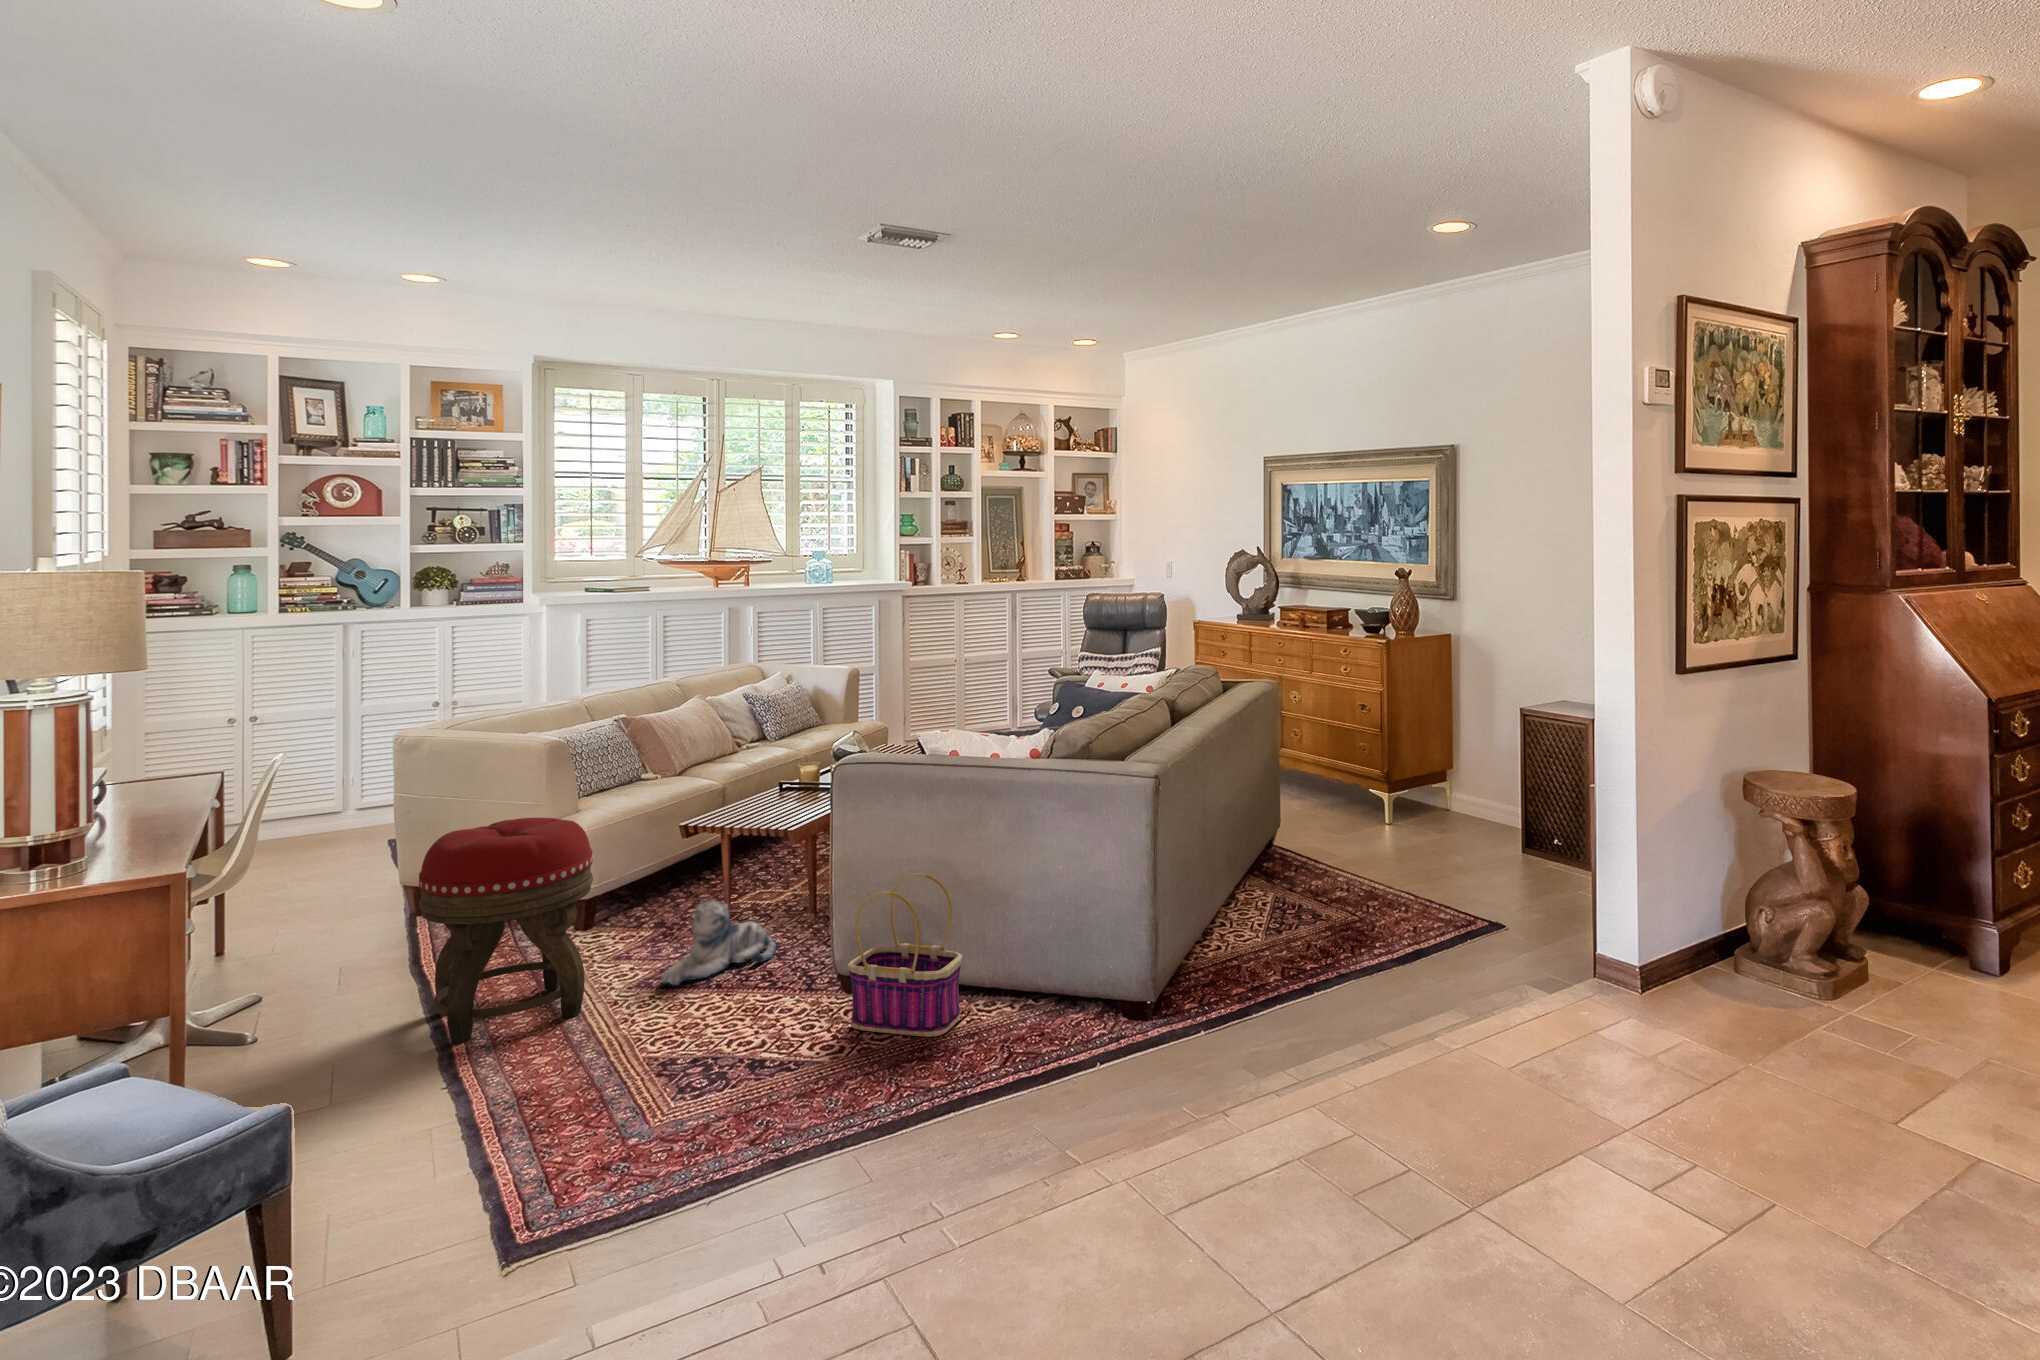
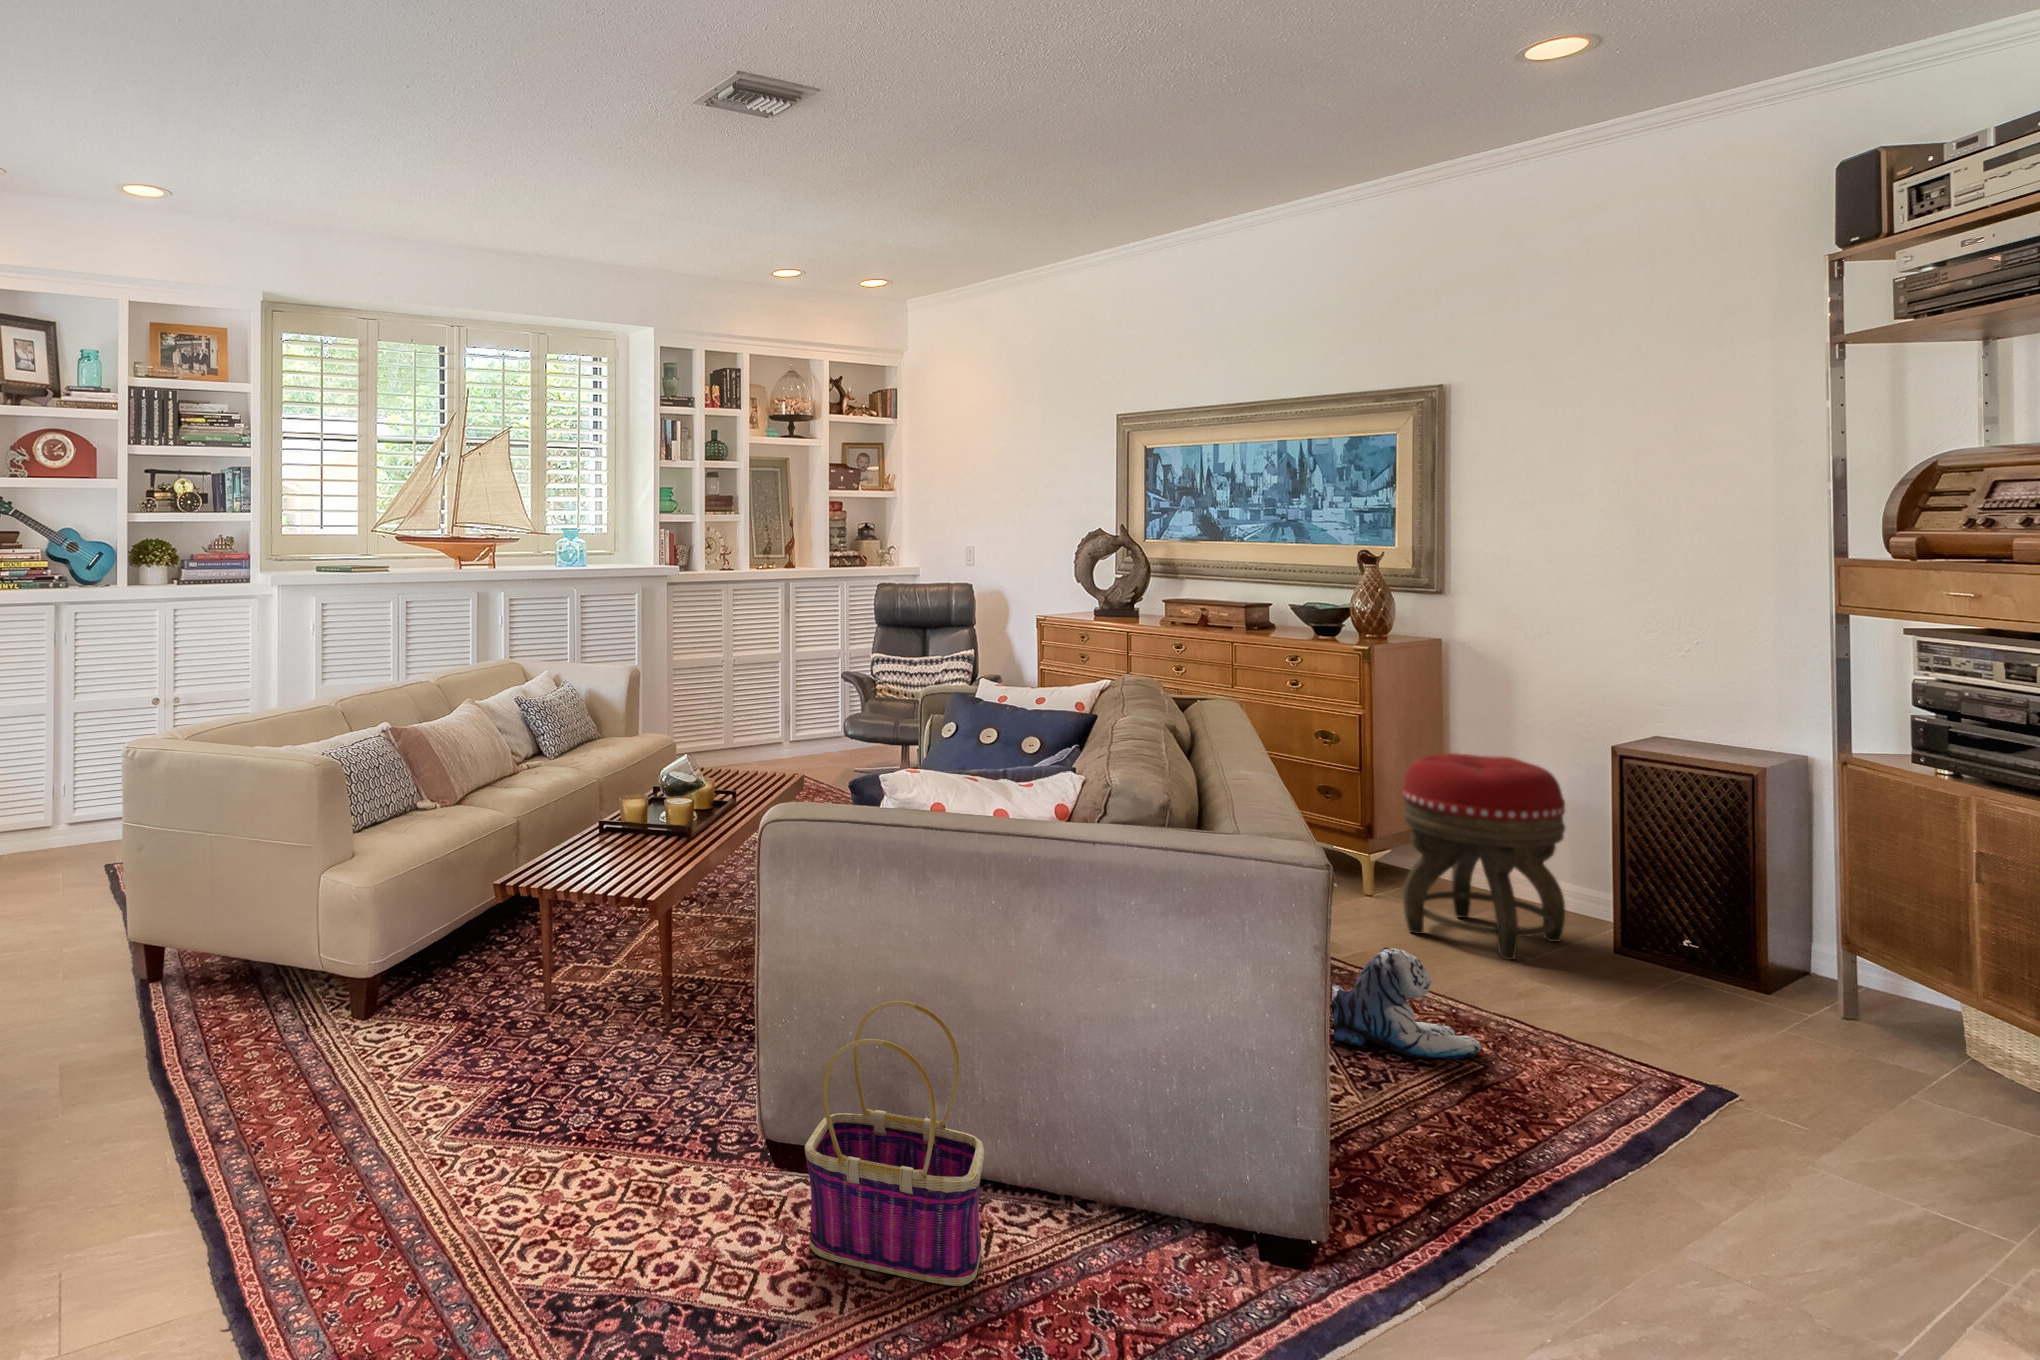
footstool: present [419,817,593,1044] -> present [1402,753,1565,960]
plush toy: present [661,900,776,985] -> present [1332,947,1481,1059]

